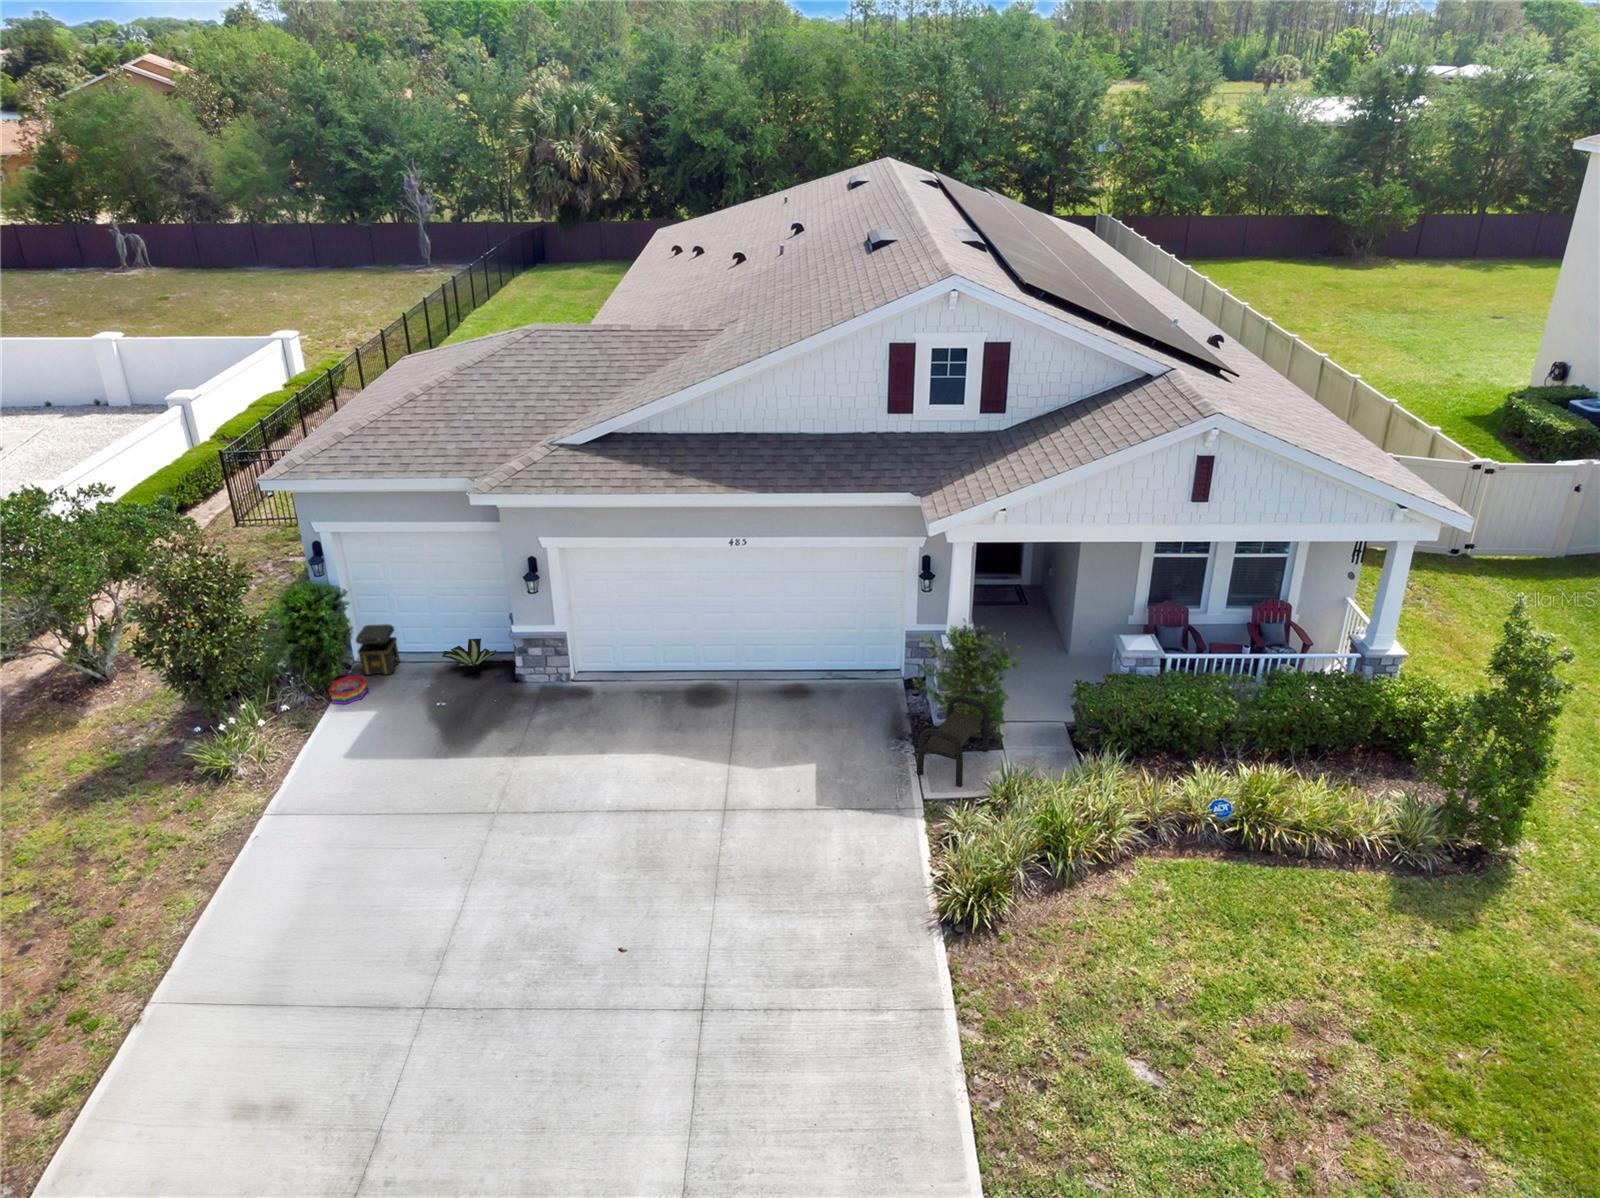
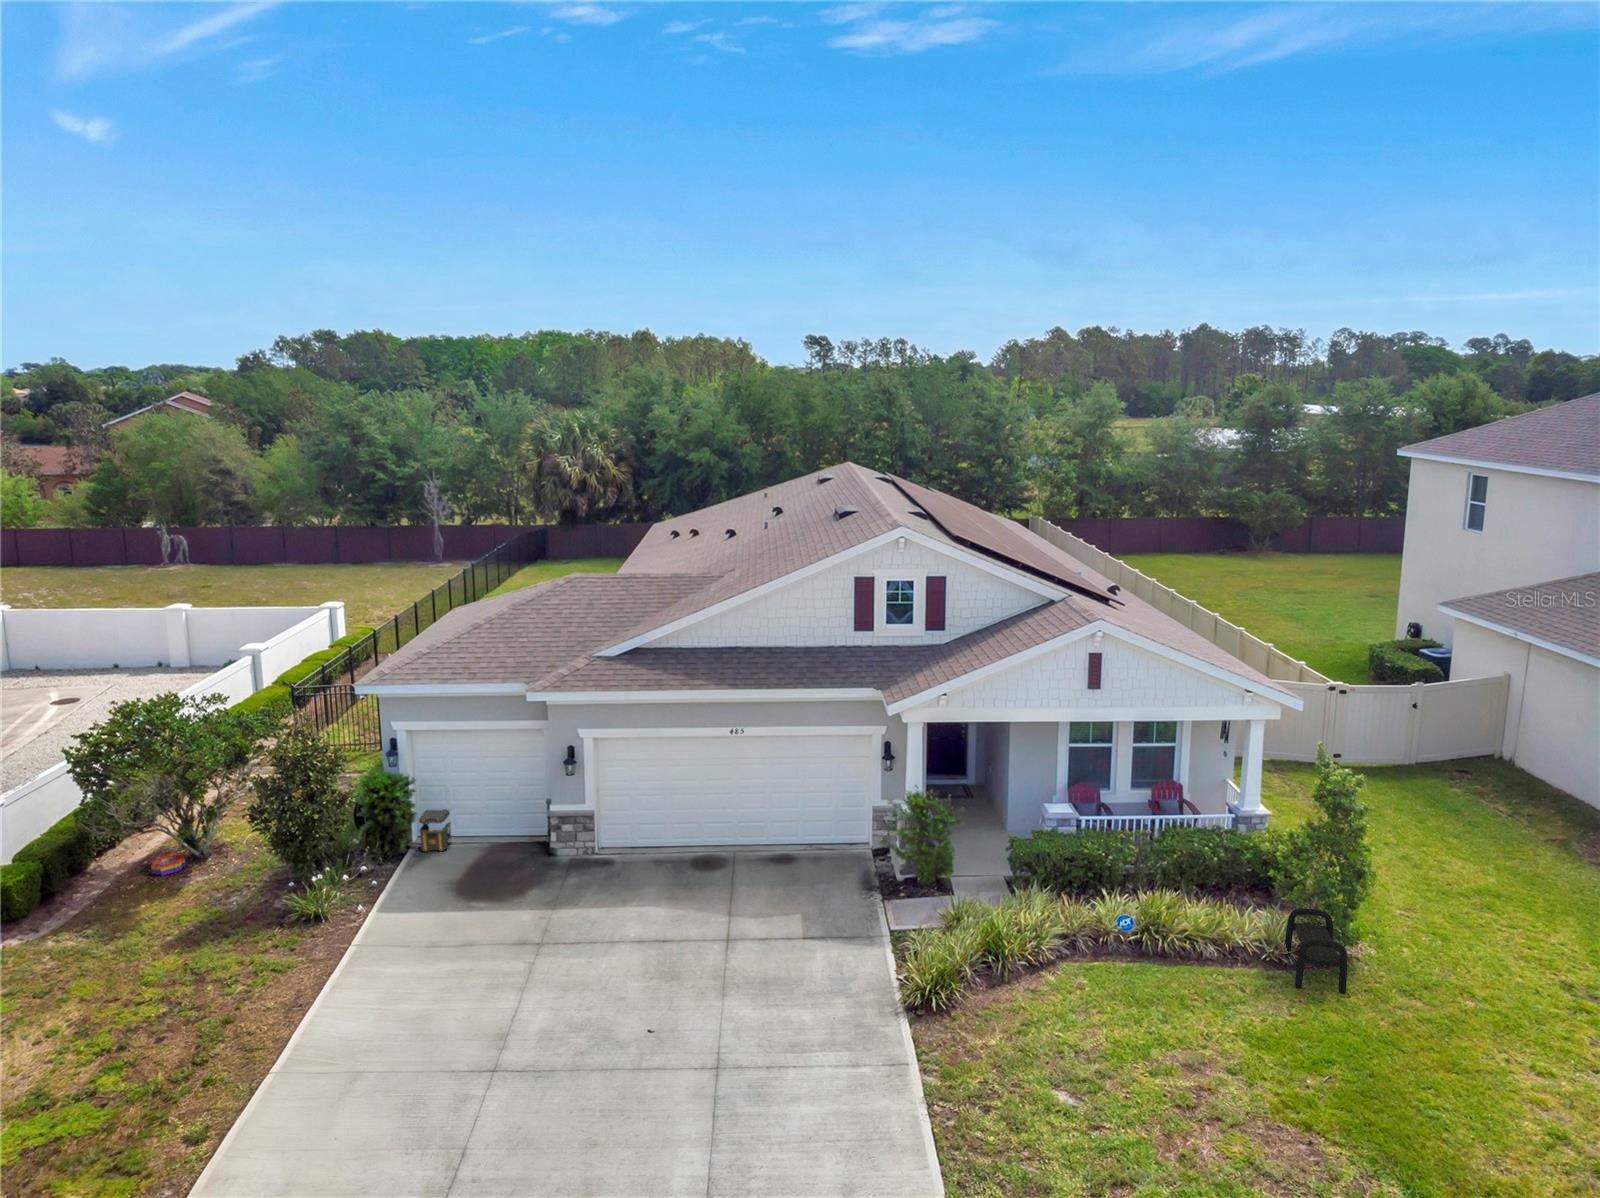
potted plant: present [442,638,496,673] -> none [489,821,535,849]
storage bin: present [329,676,369,704] -> present [150,854,185,875]
bench: present [917,696,990,787] -> present [1285,908,1347,994]

